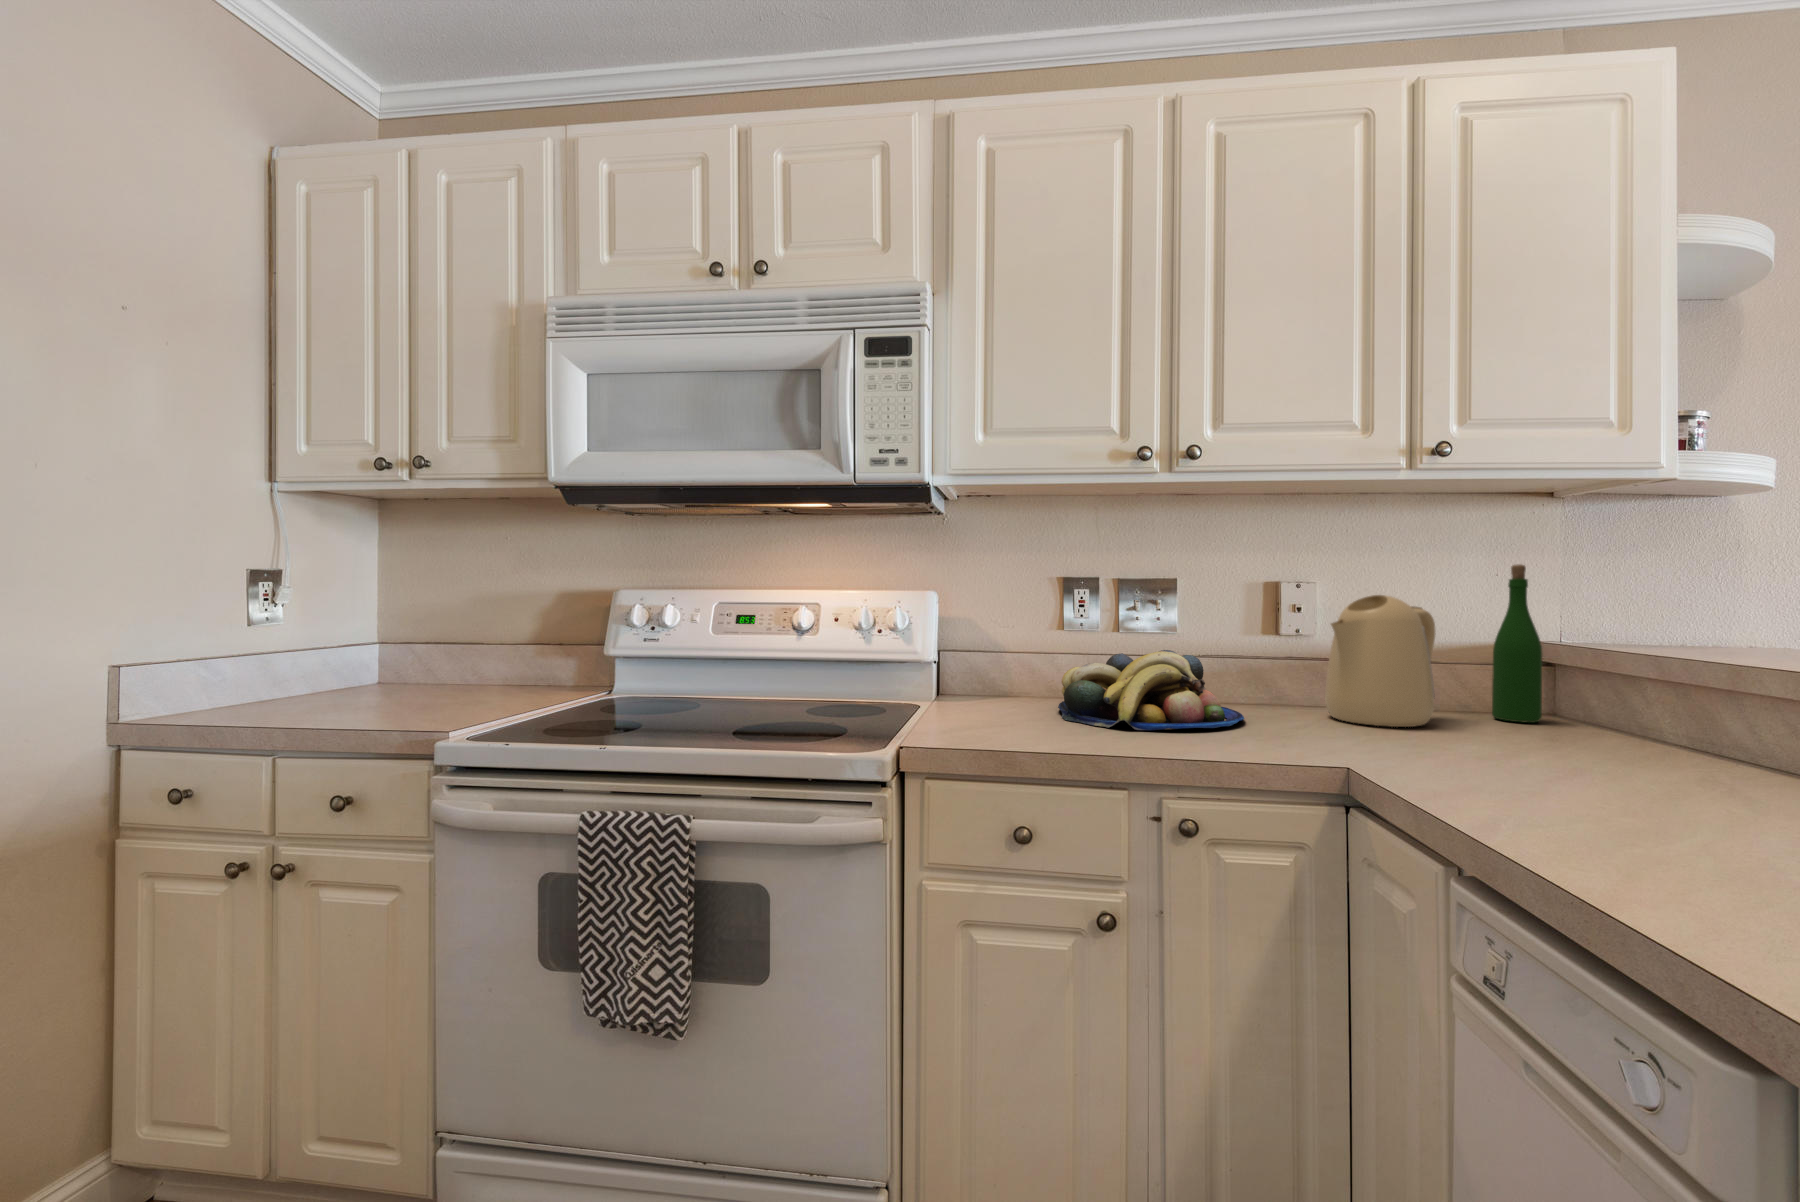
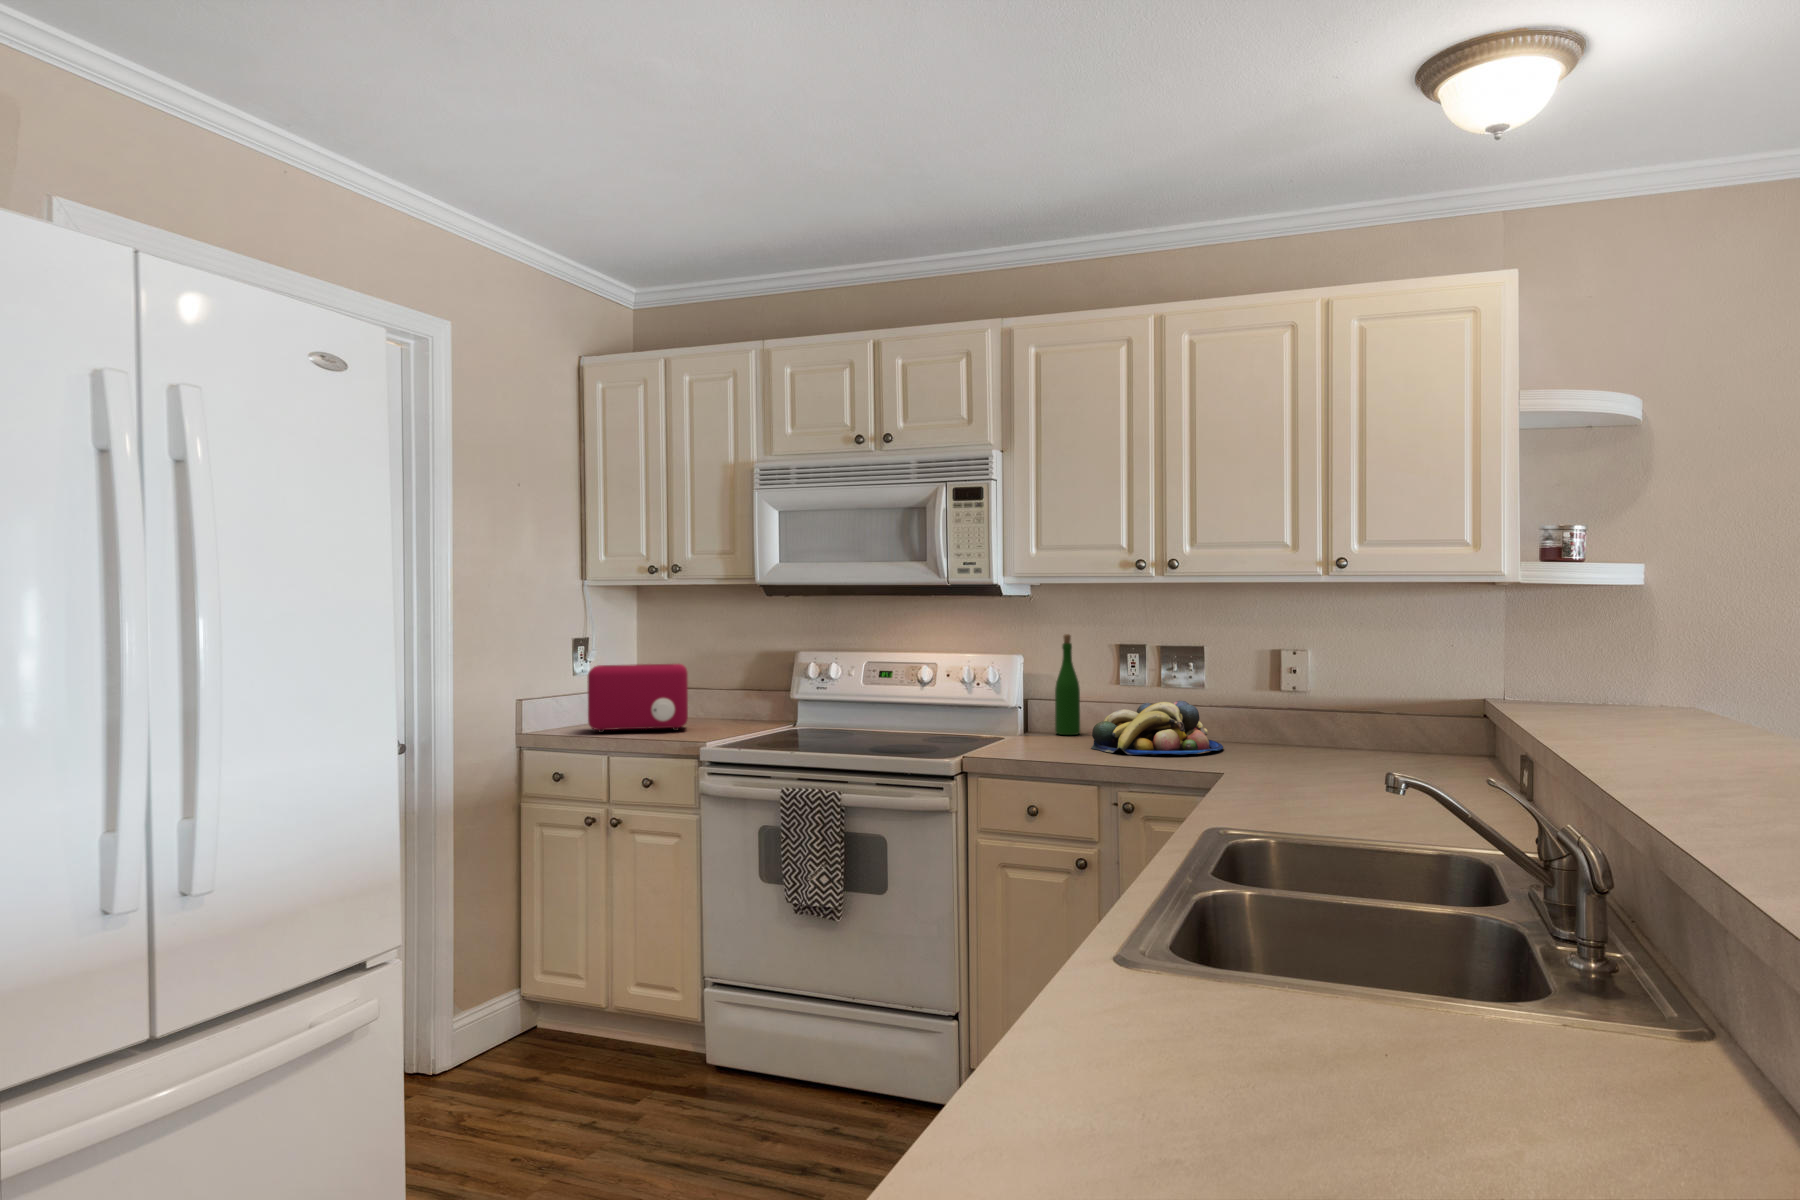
wine bottle: present [1492,565,1542,723] -> present [1055,634,1080,735]
kettle: present [1325,595,1436,727] -> none [1281,663,1375,758]
toaster: none [254,605,448,713] -> present [587,664,688,733]

